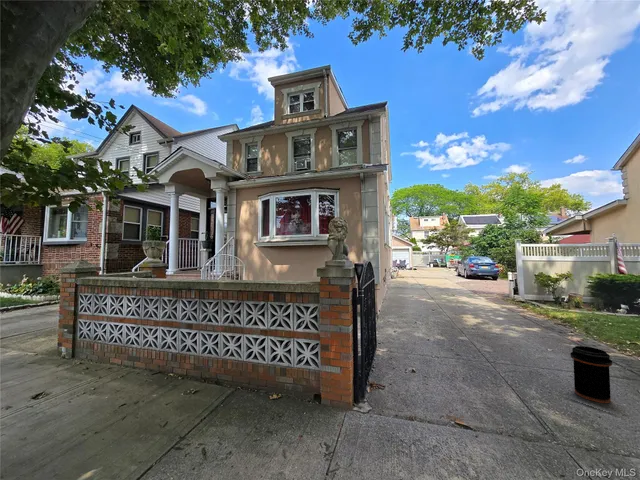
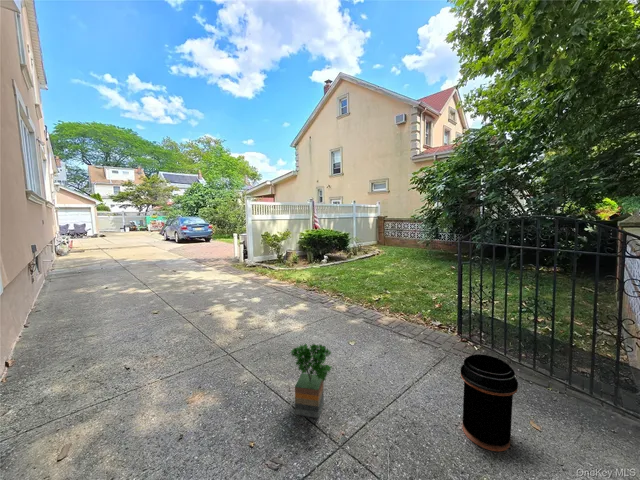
potted tree: none [477,322,503,358] -> present [291,344,332,418]

